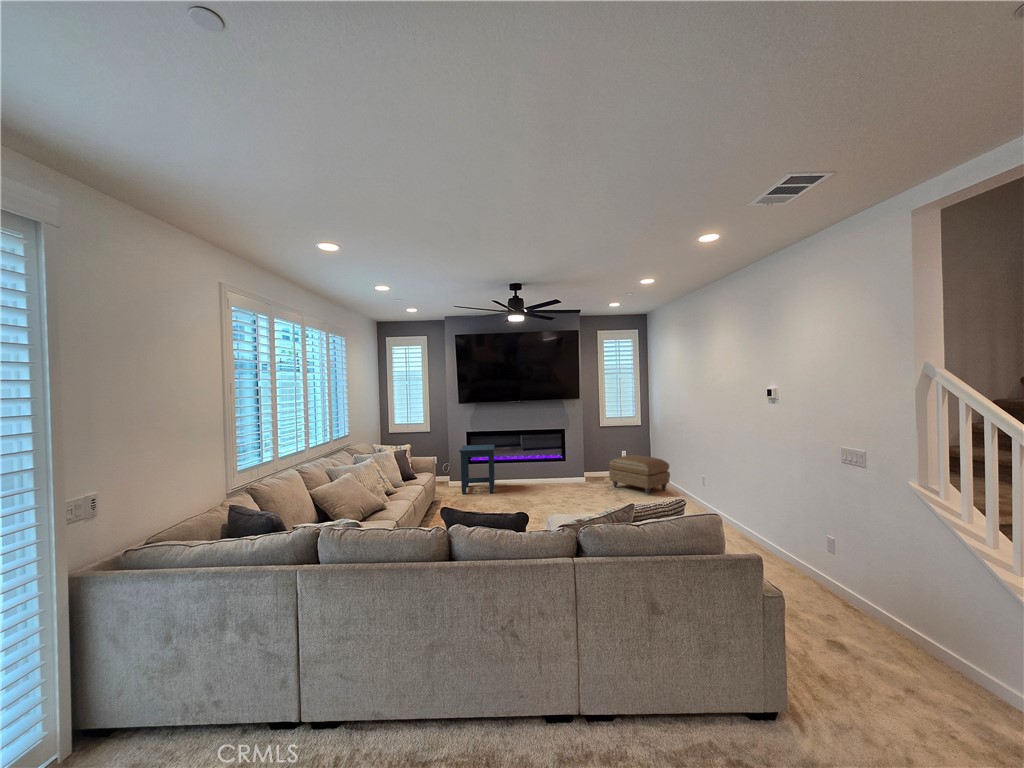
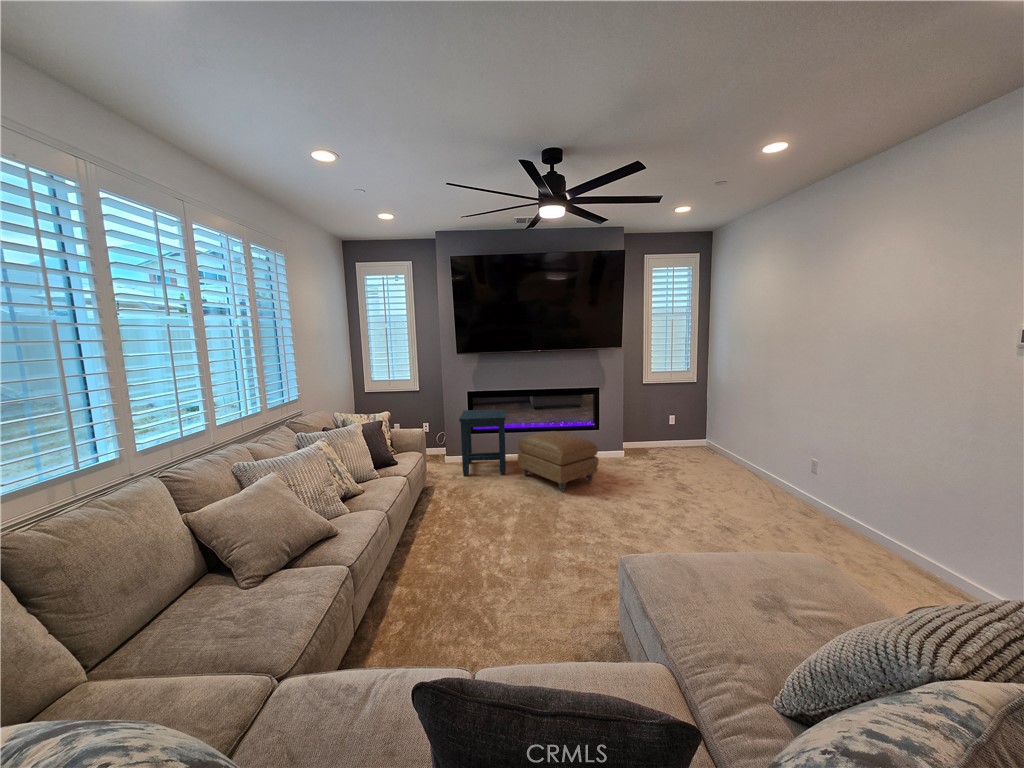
ottoman: present [609,455,670,495] -> present [518,431,599,492]

